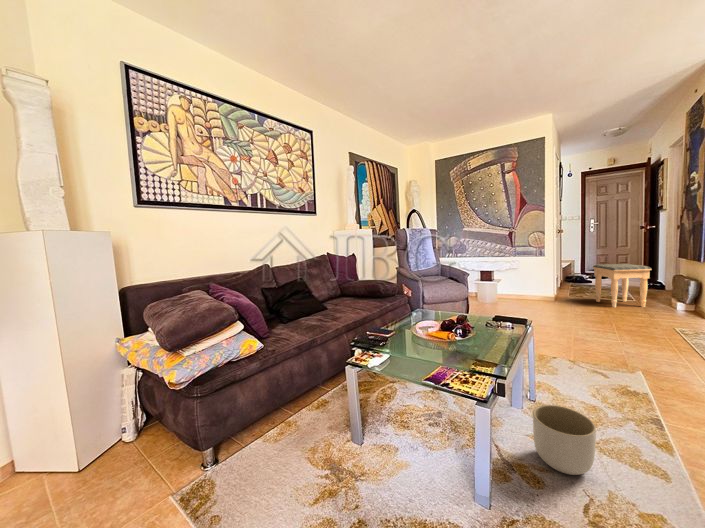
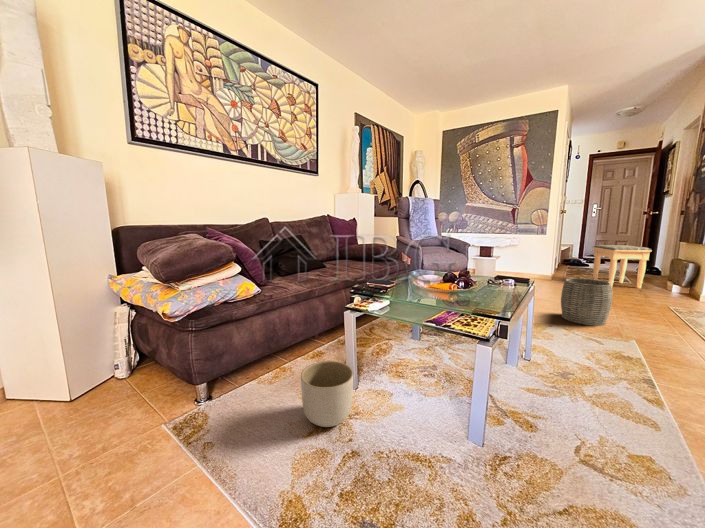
woven basket: none [563,306,614,355] -> present [561,278,613,326]
planter: present [533,405,596,475] -> present [301,361,353,427]

